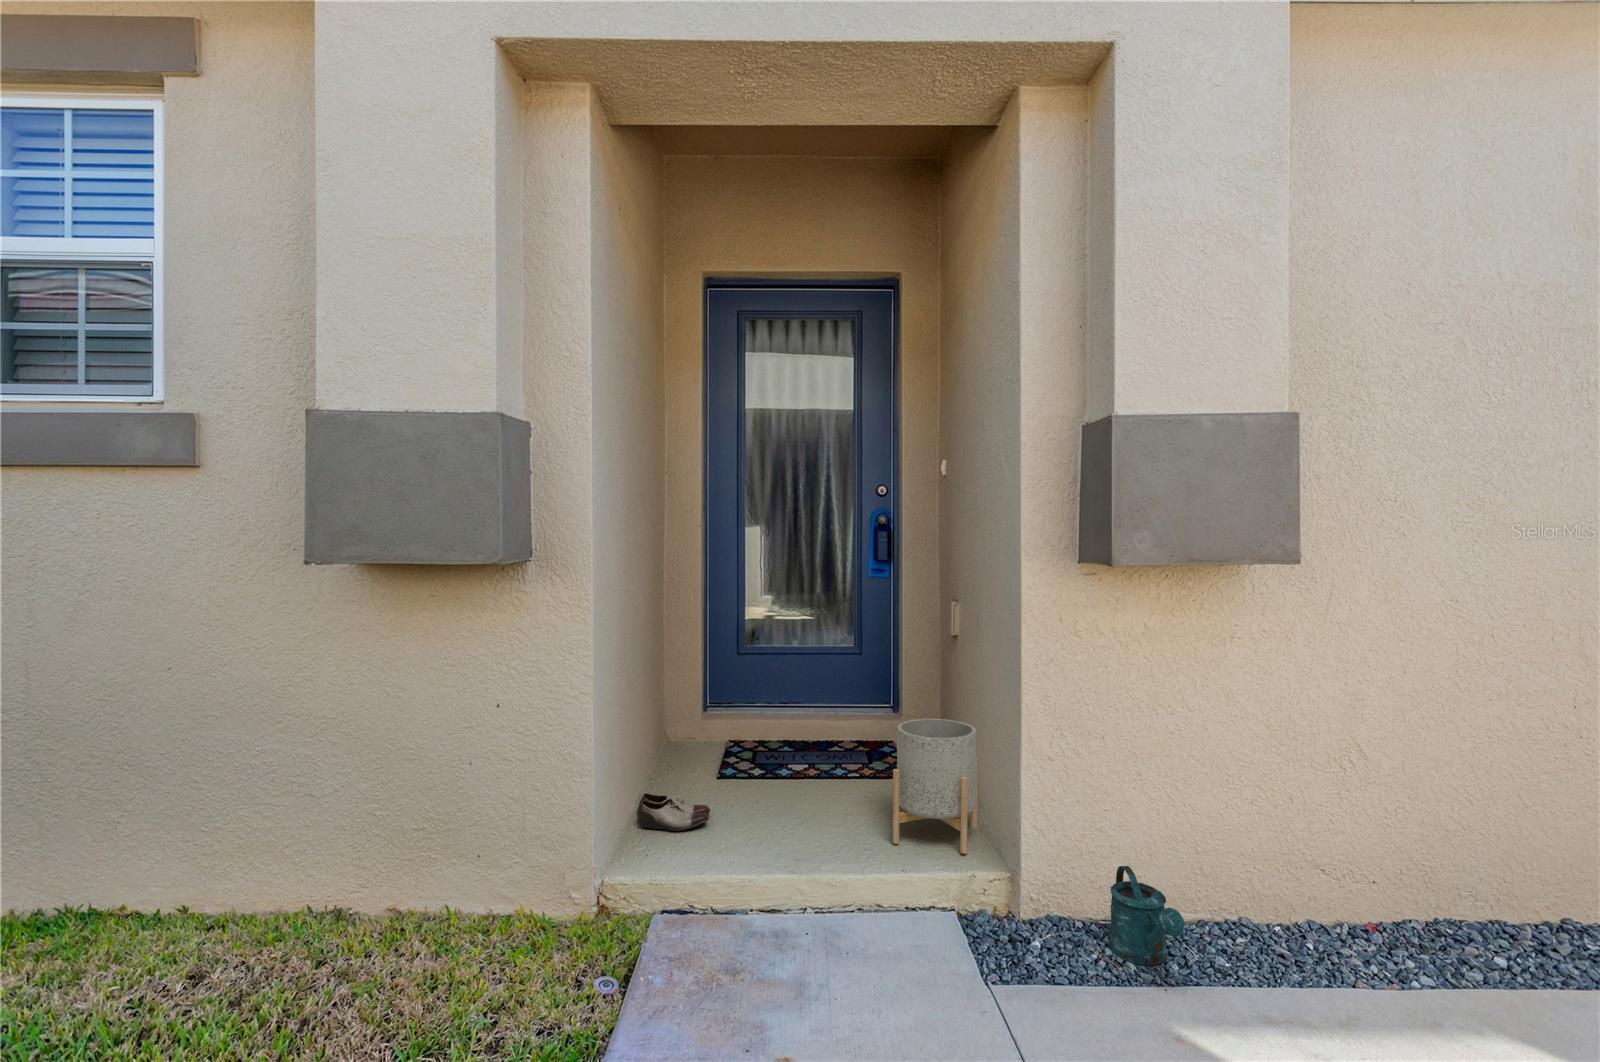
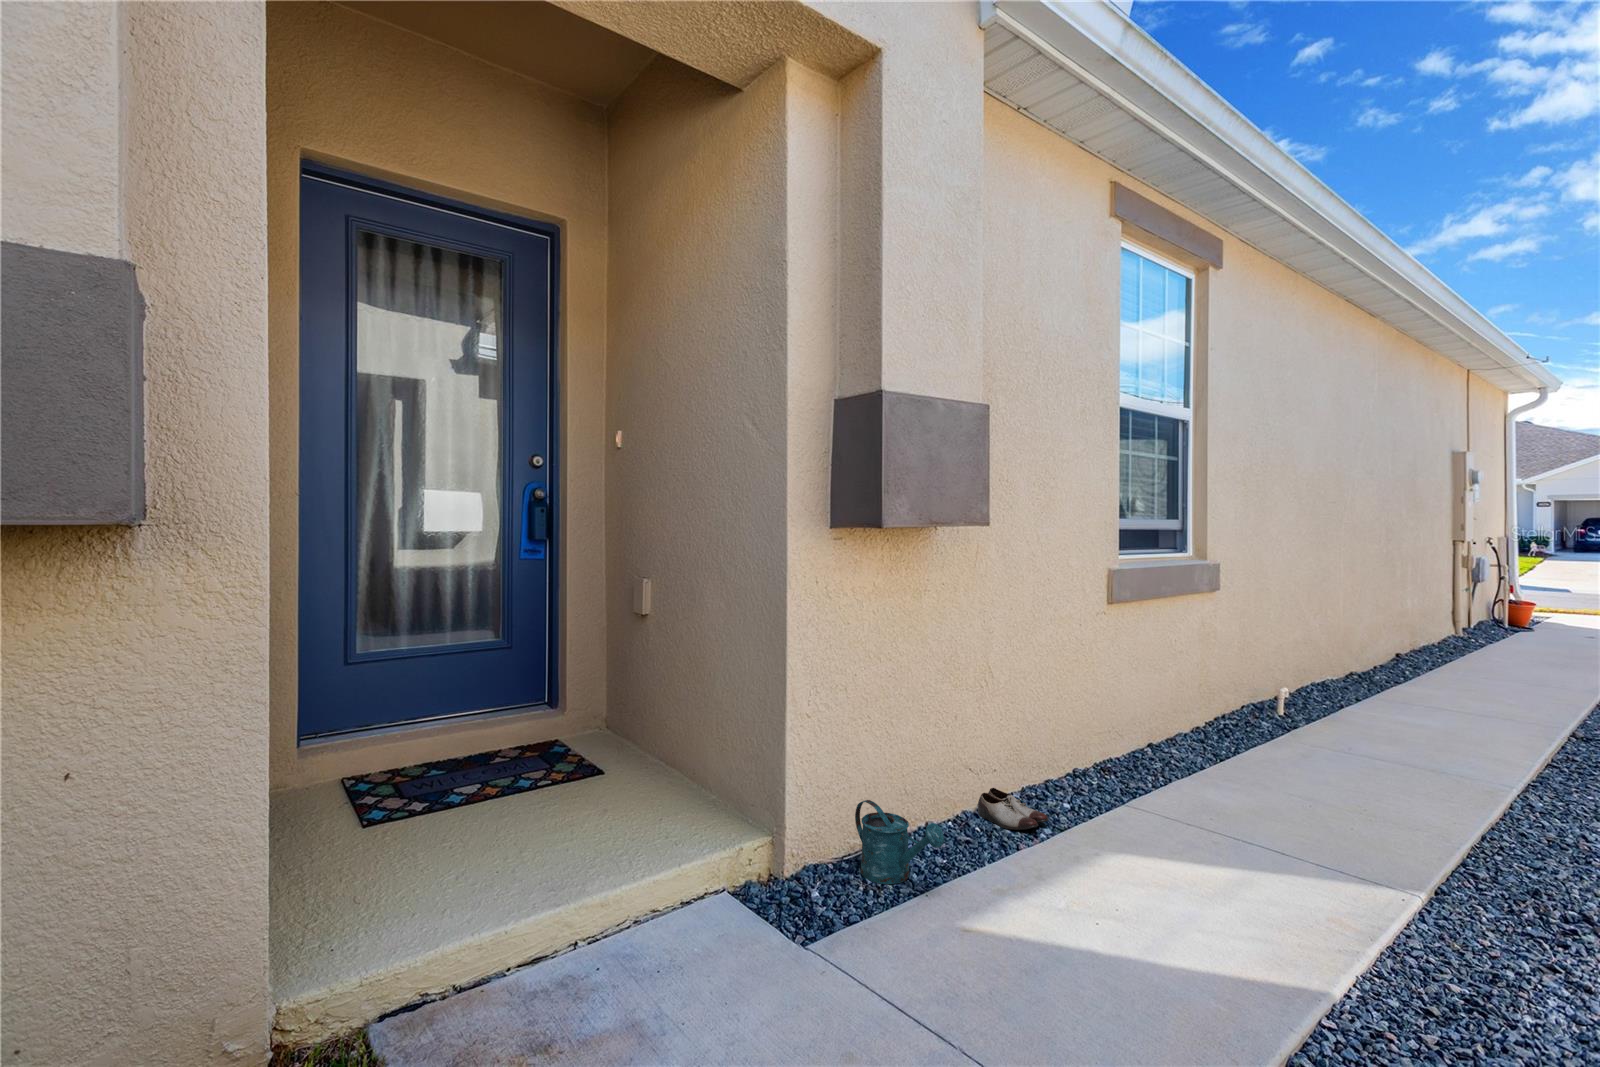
planter: present [893,719,978,854] -> none [635,698,723,840]
shoe: present [637,793,710,831] -> present [978,788,1049,830]

